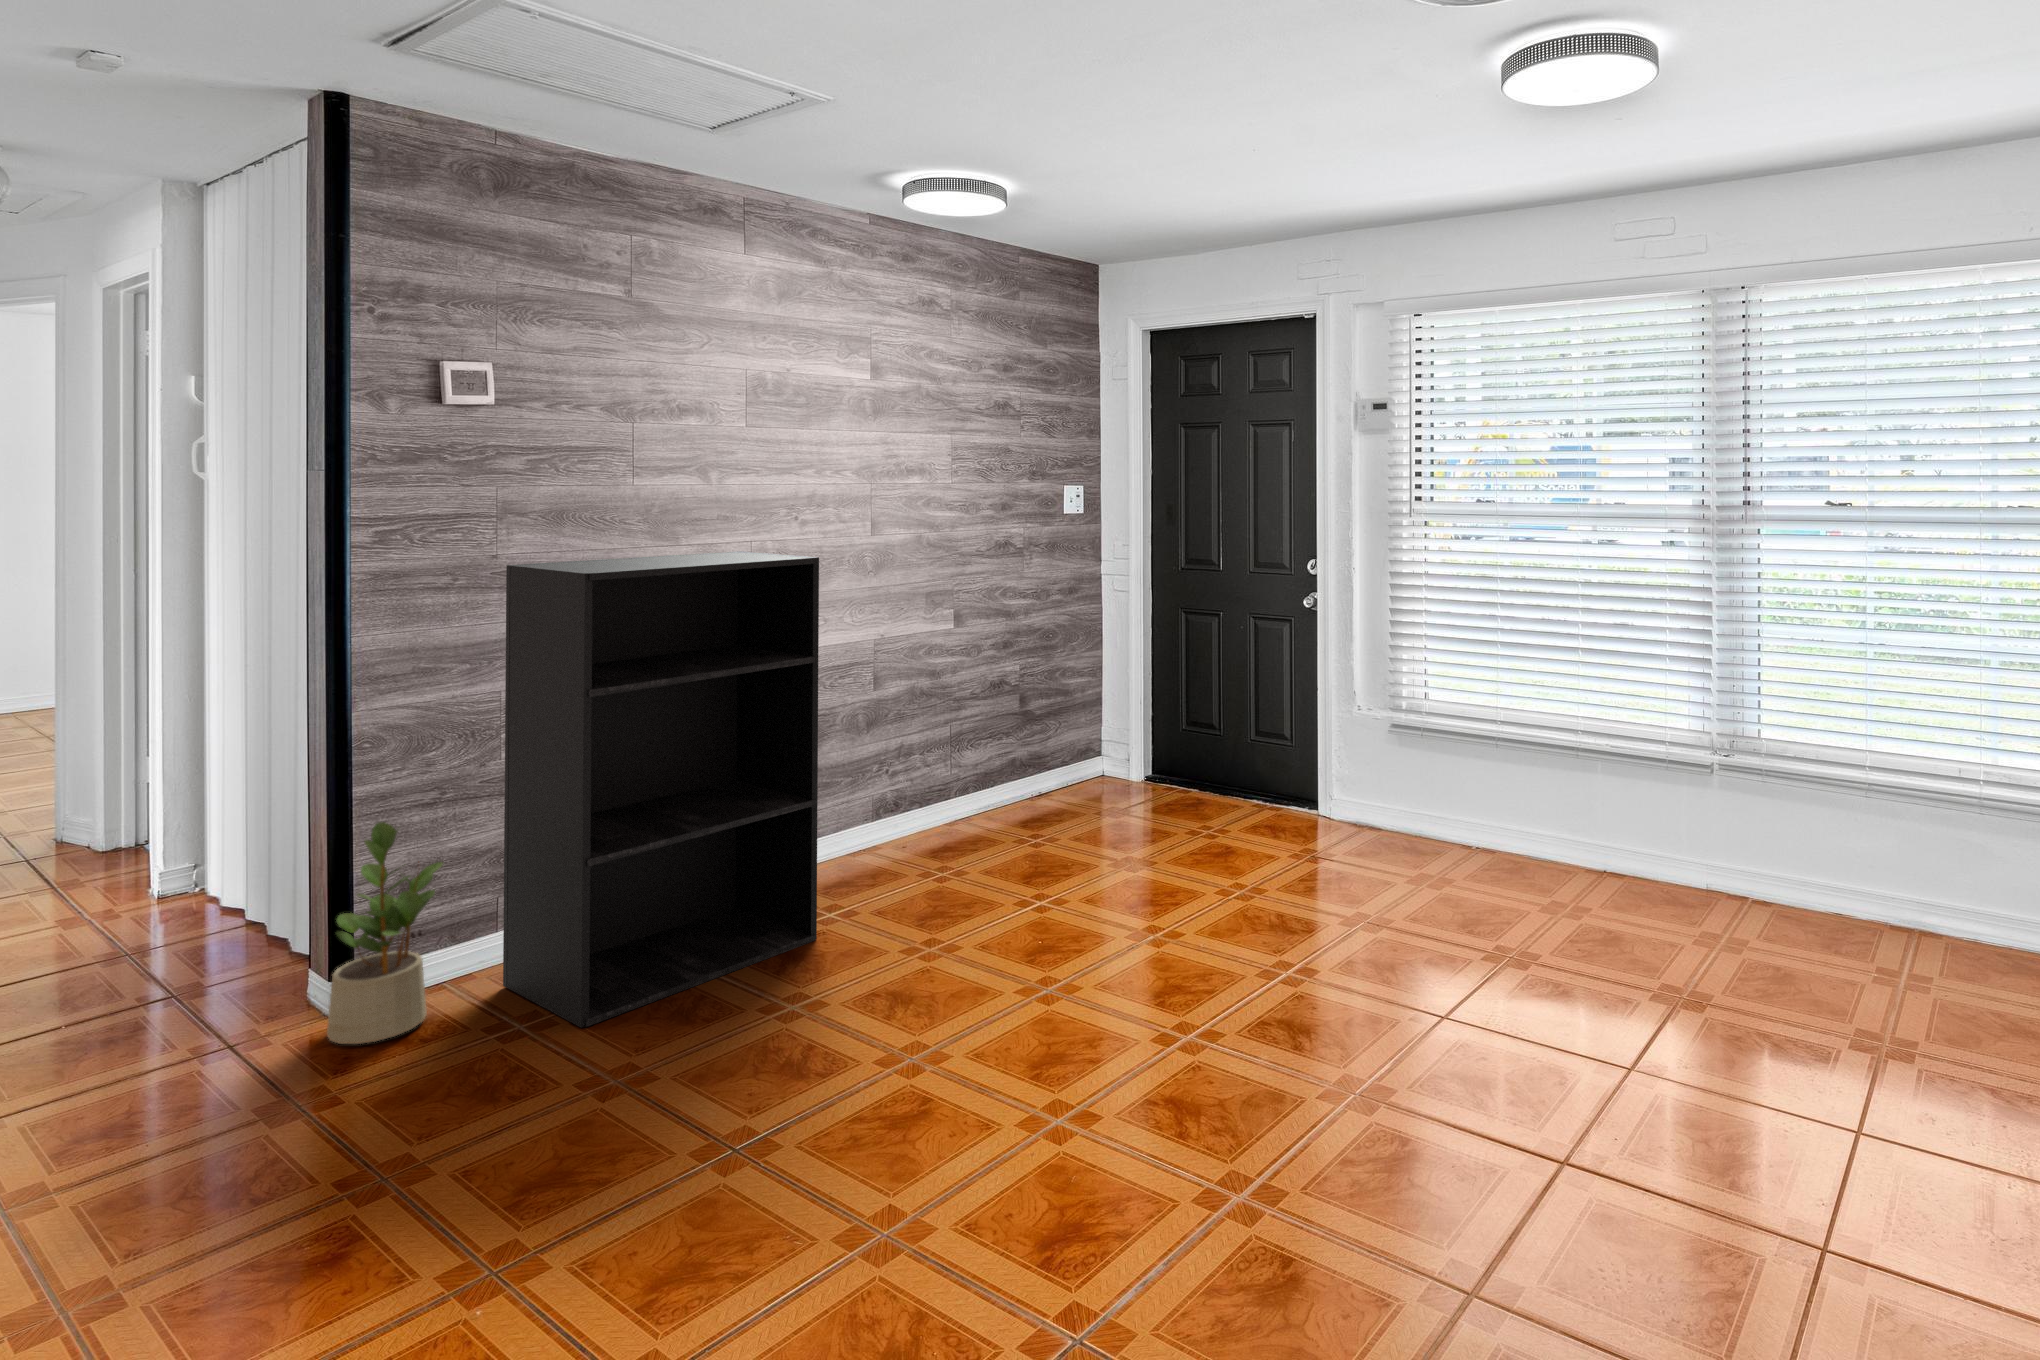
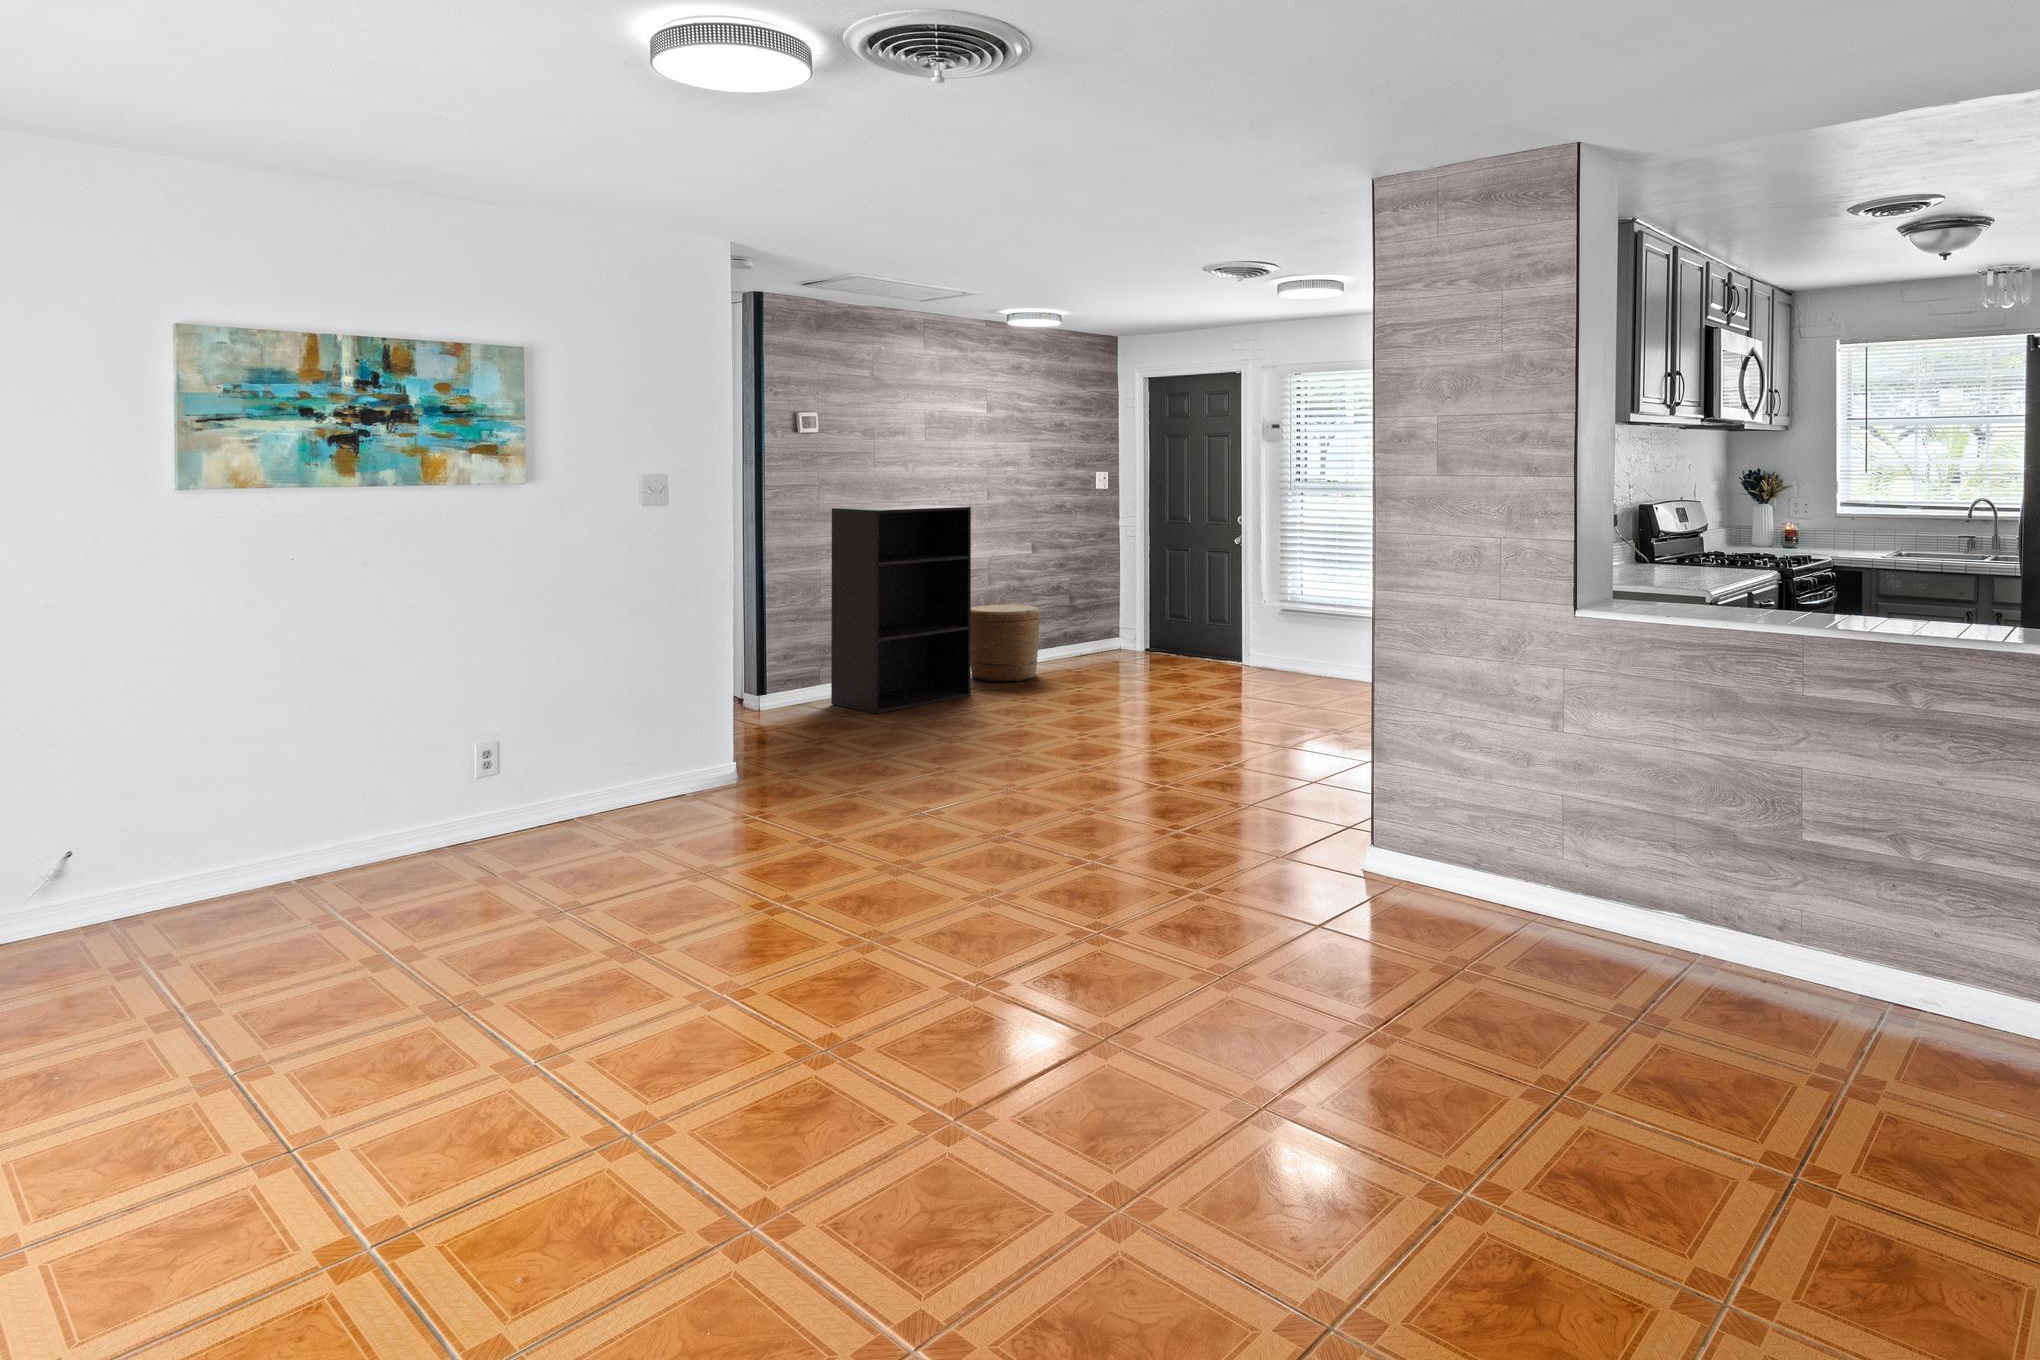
woven basket: none [825,727,965,887] -> present [971,605,1041,682]
potted plant: present [327,822,443,1044] -> none [768,621,810,715]

